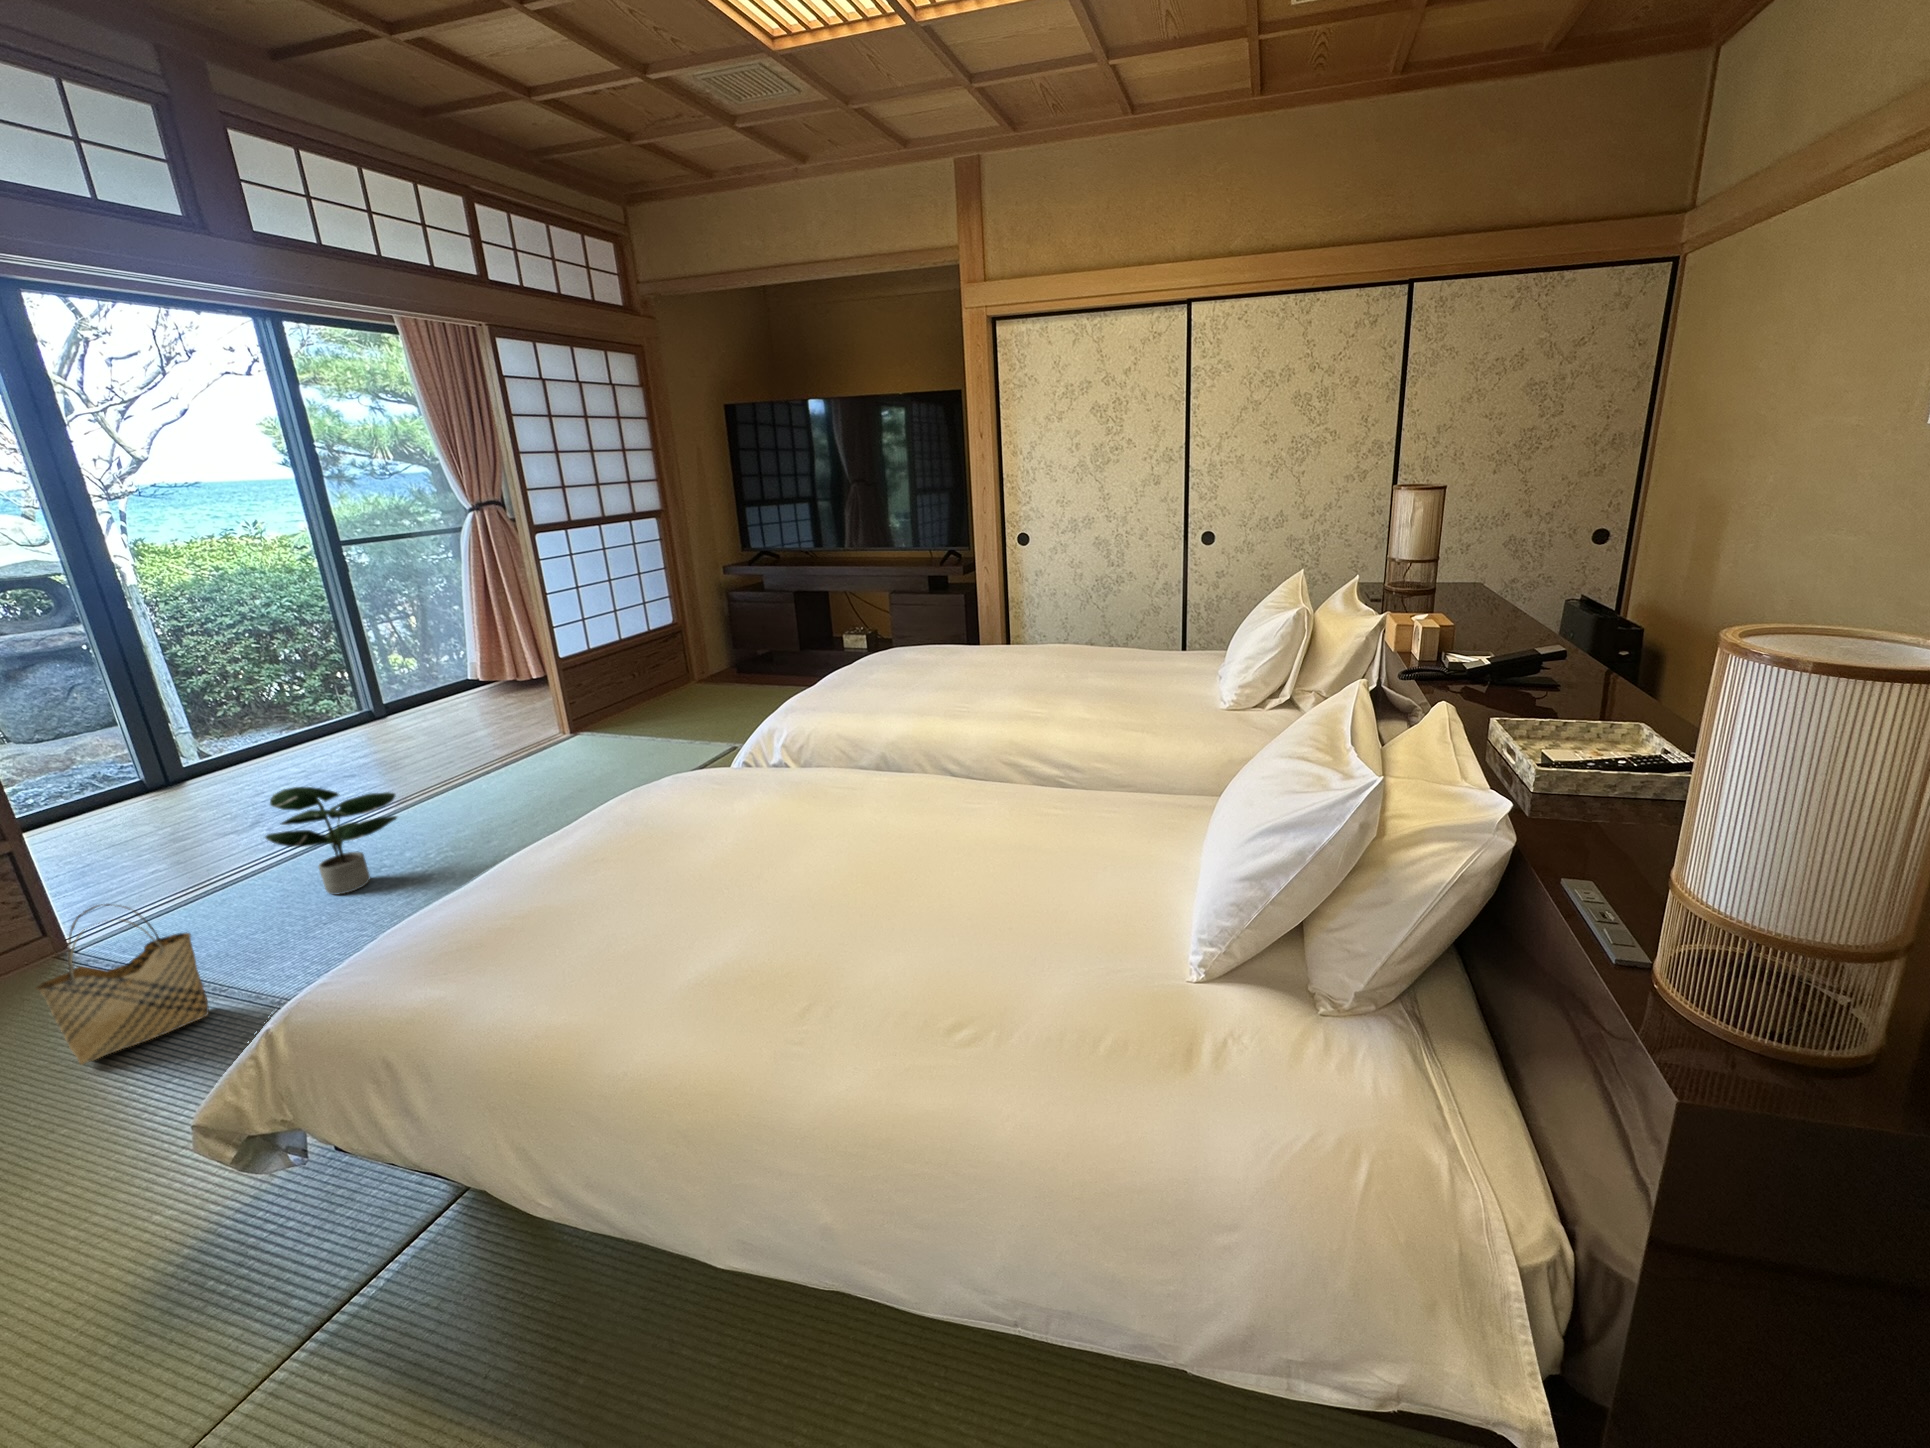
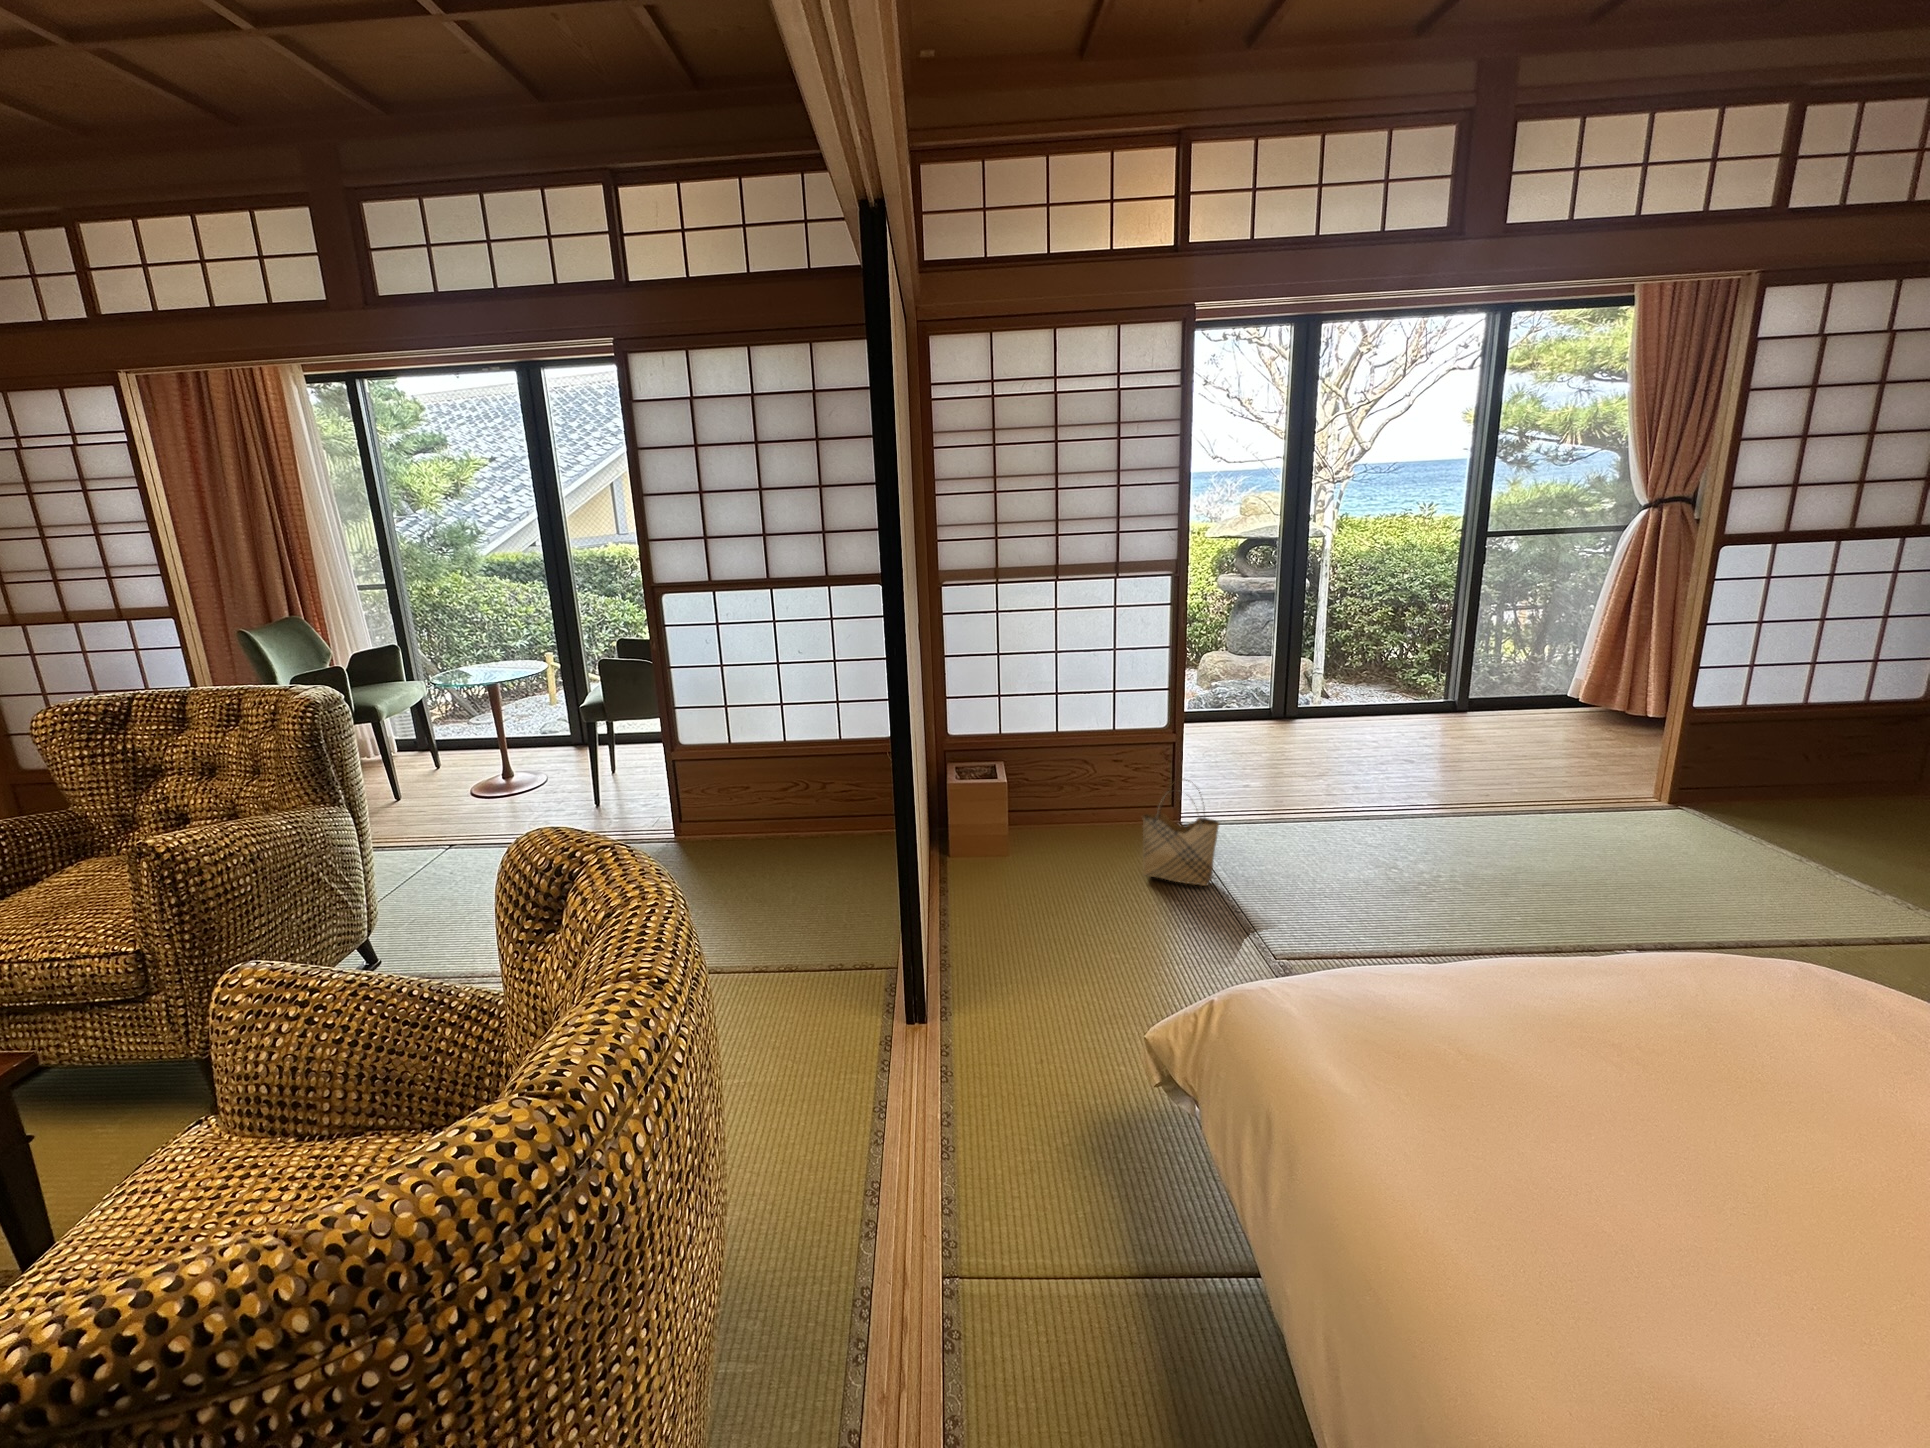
potted plant: present [265,787,397,894] -> none [1299,744,1404,850]

